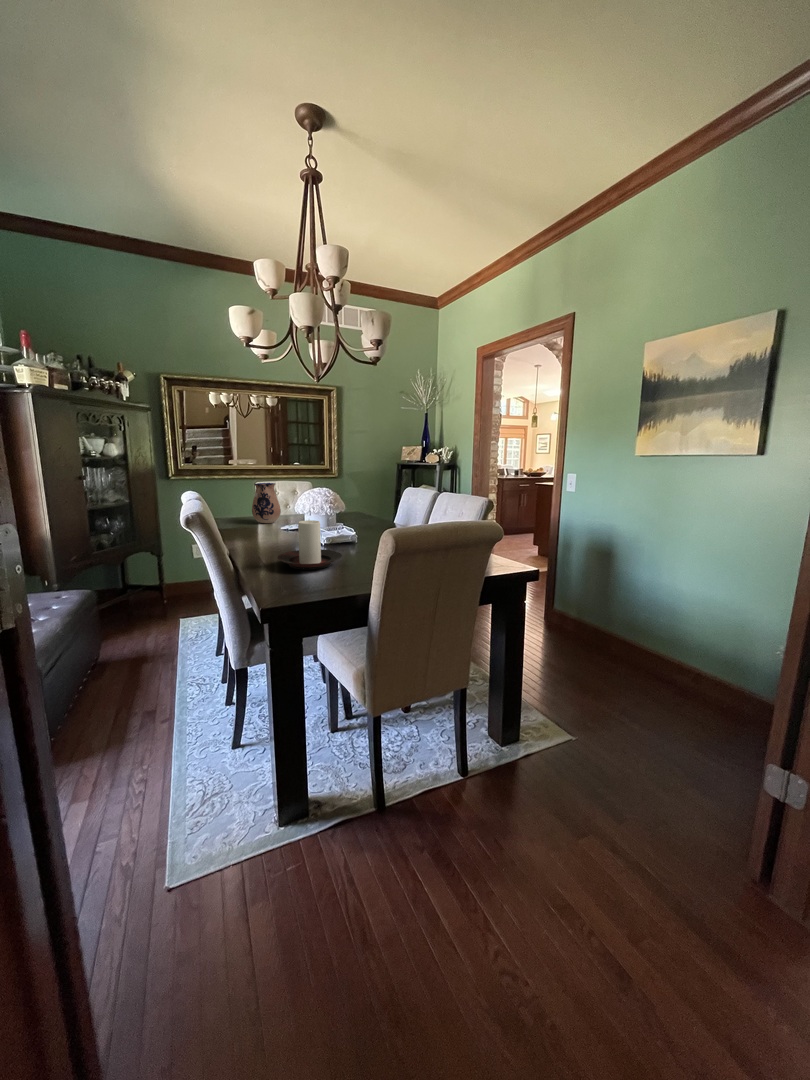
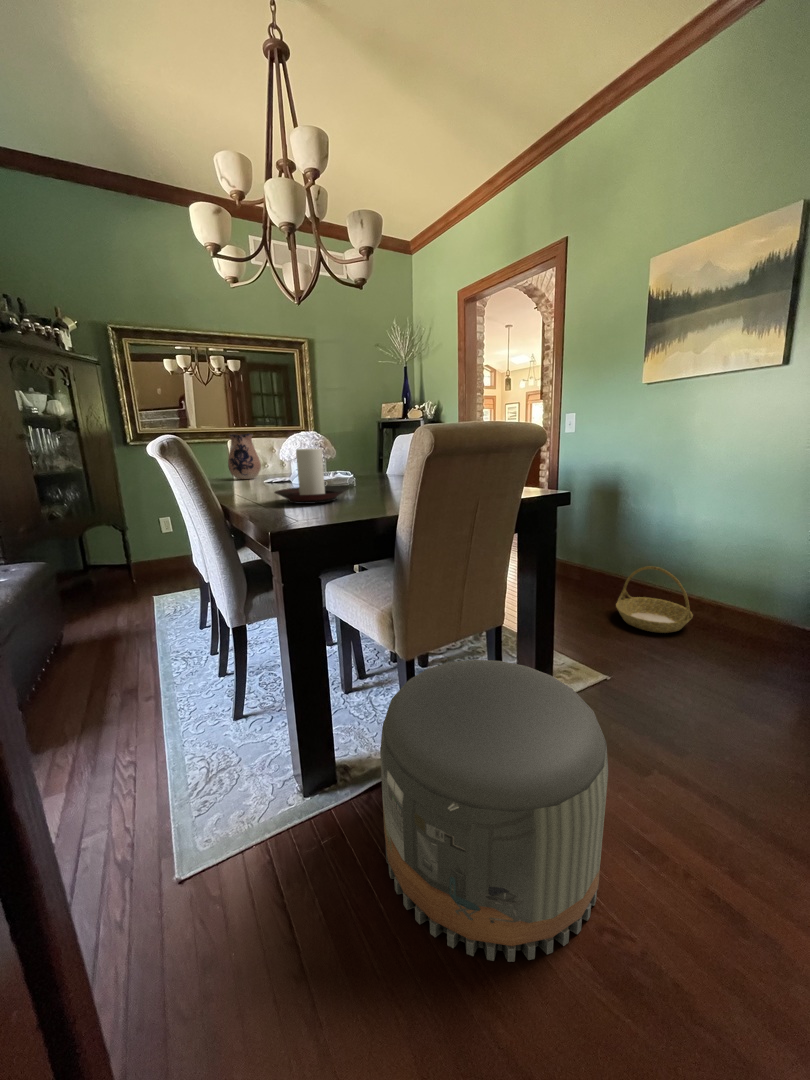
basket: none [599,630,671,696] -> present [616,566,693,633]
pouf: none [334,722,520,991] -> present [380,660,608,962]

